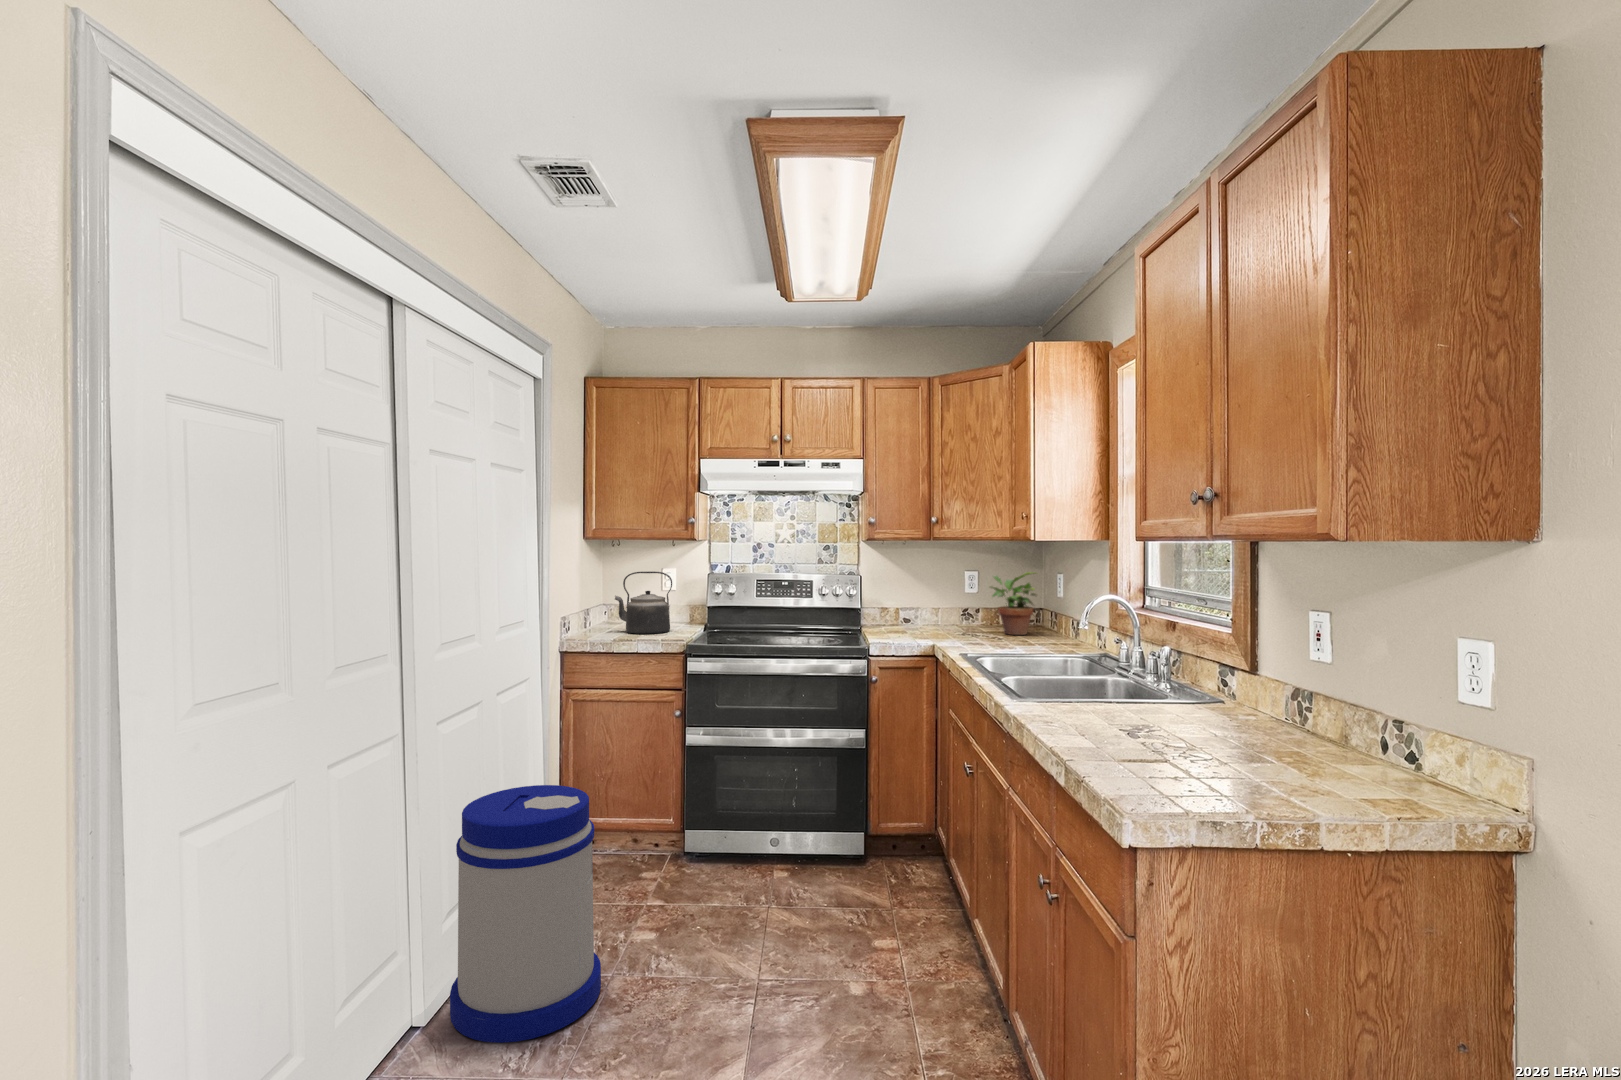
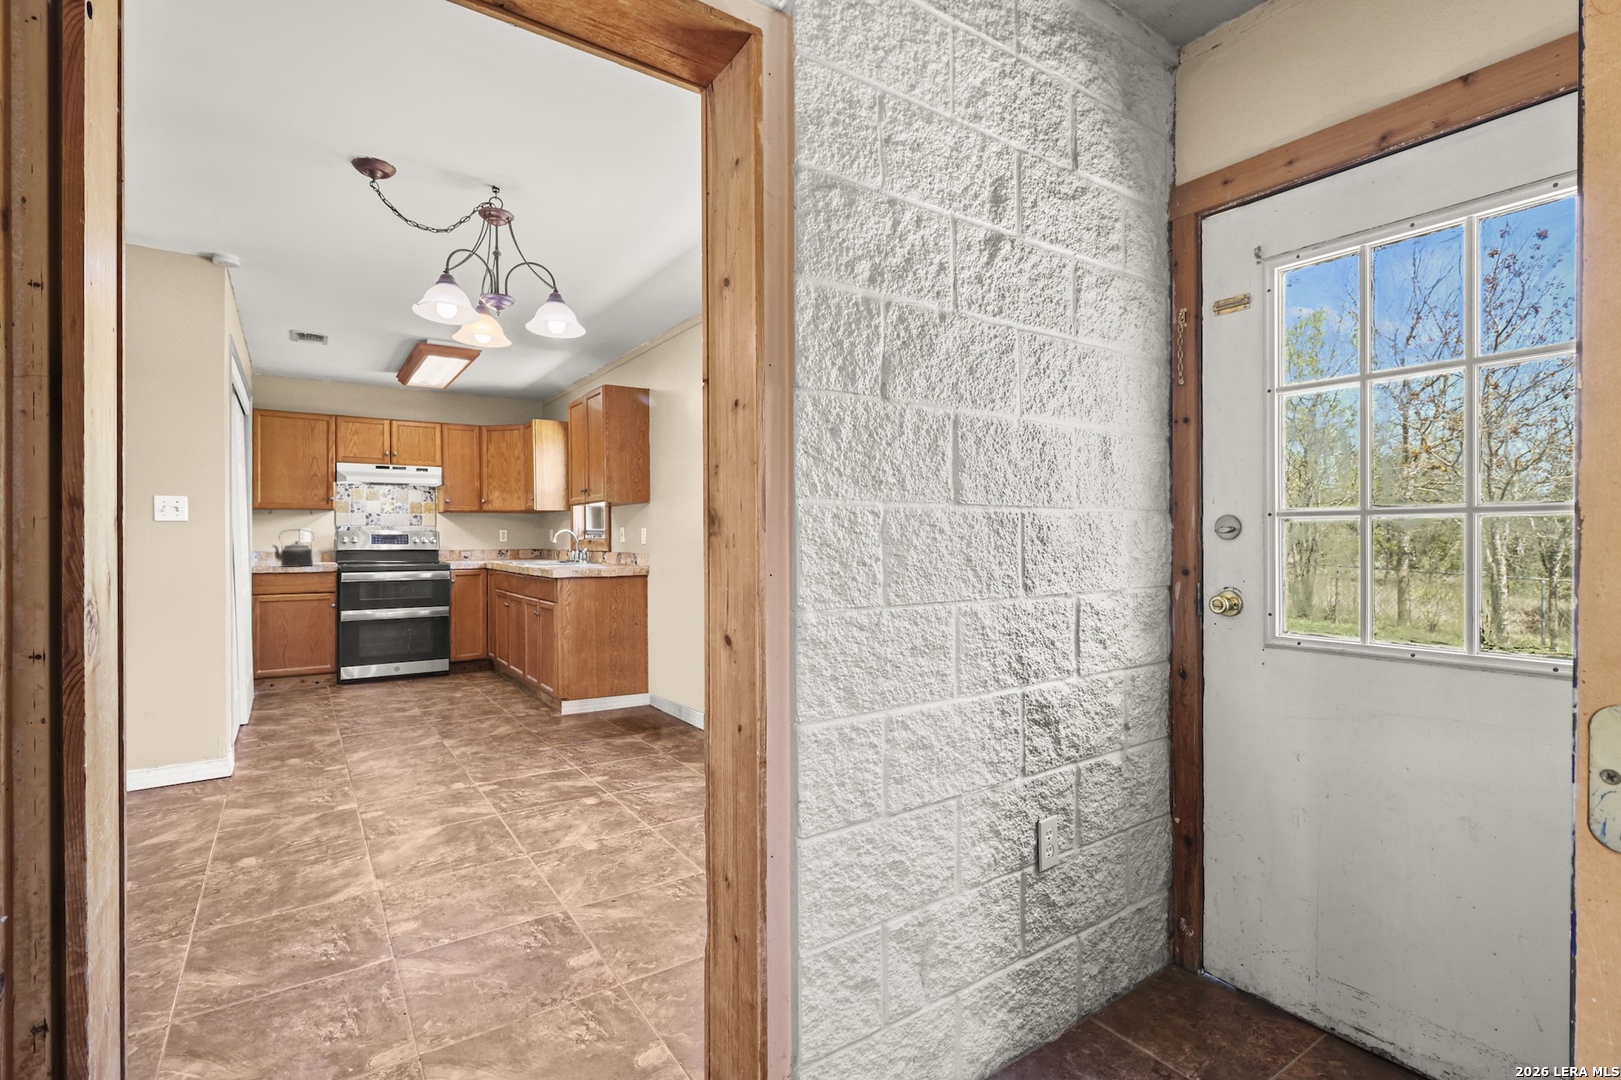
potted plant: present [990,572,1037,635] -> none [514,529,540,560]
trash can: present [450,785,601,1043] -> none [252,622,332,724]

